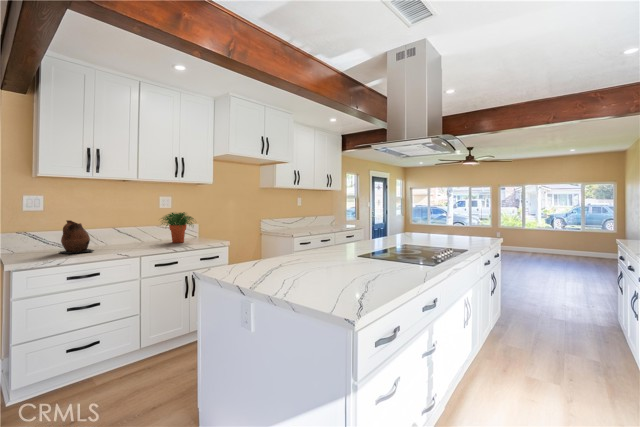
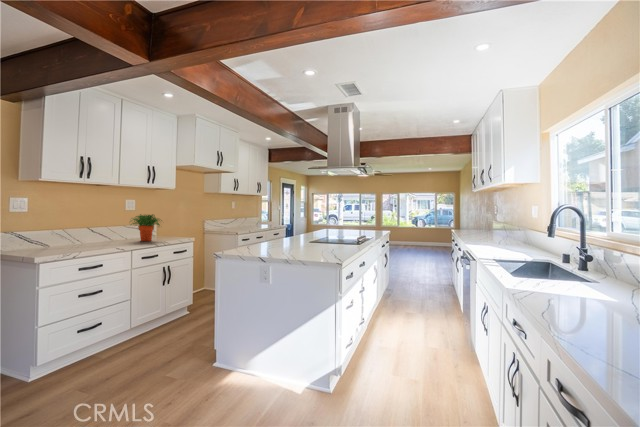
ceramic pitcher: present [60,220,94,254] -> none [53,221,87,251]

